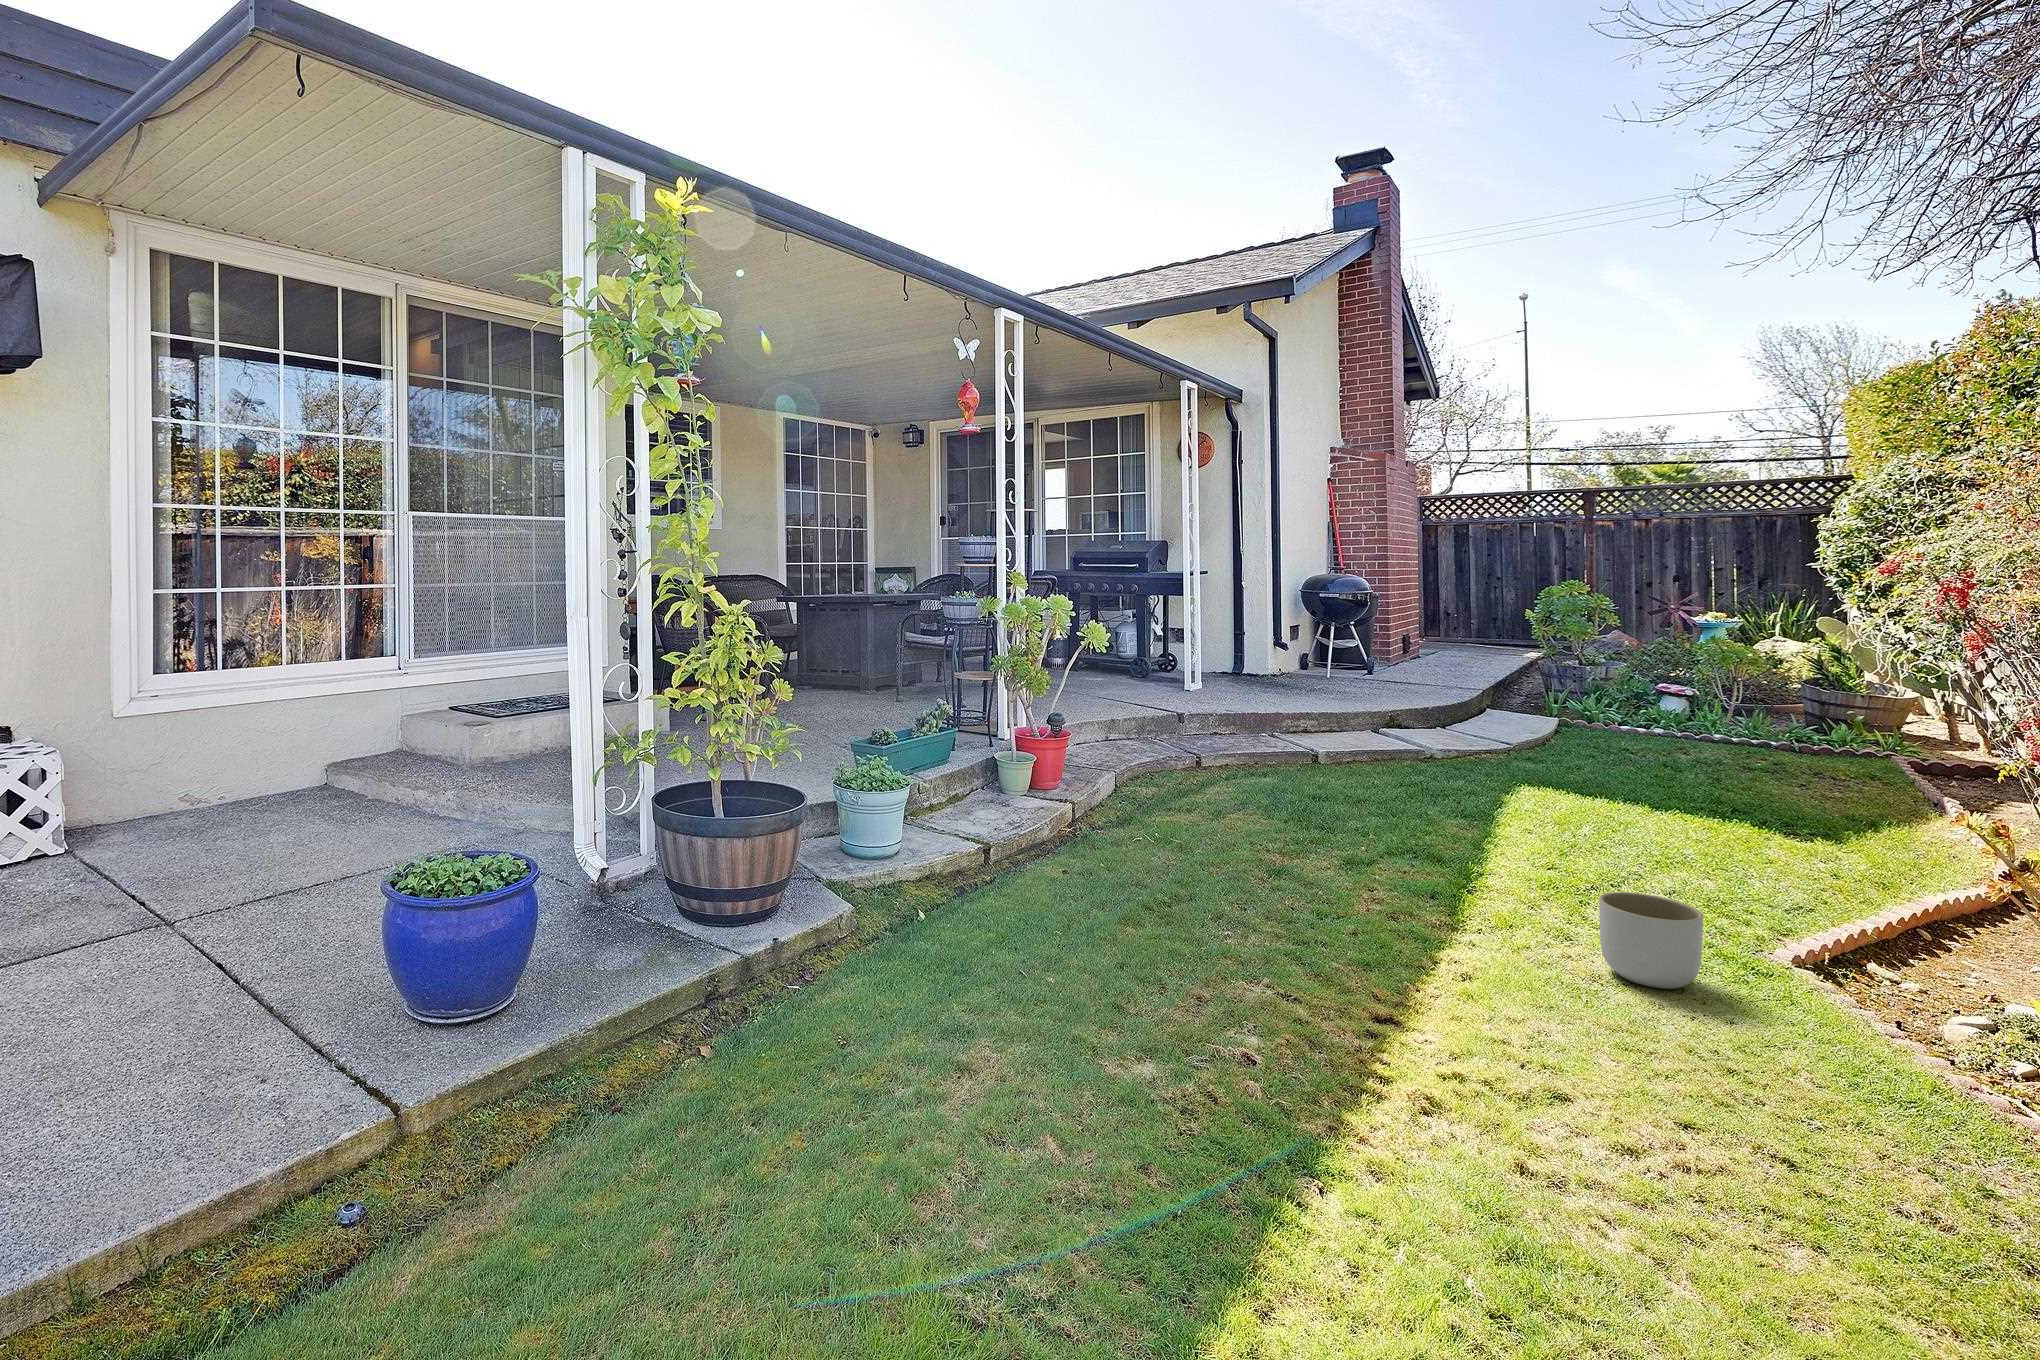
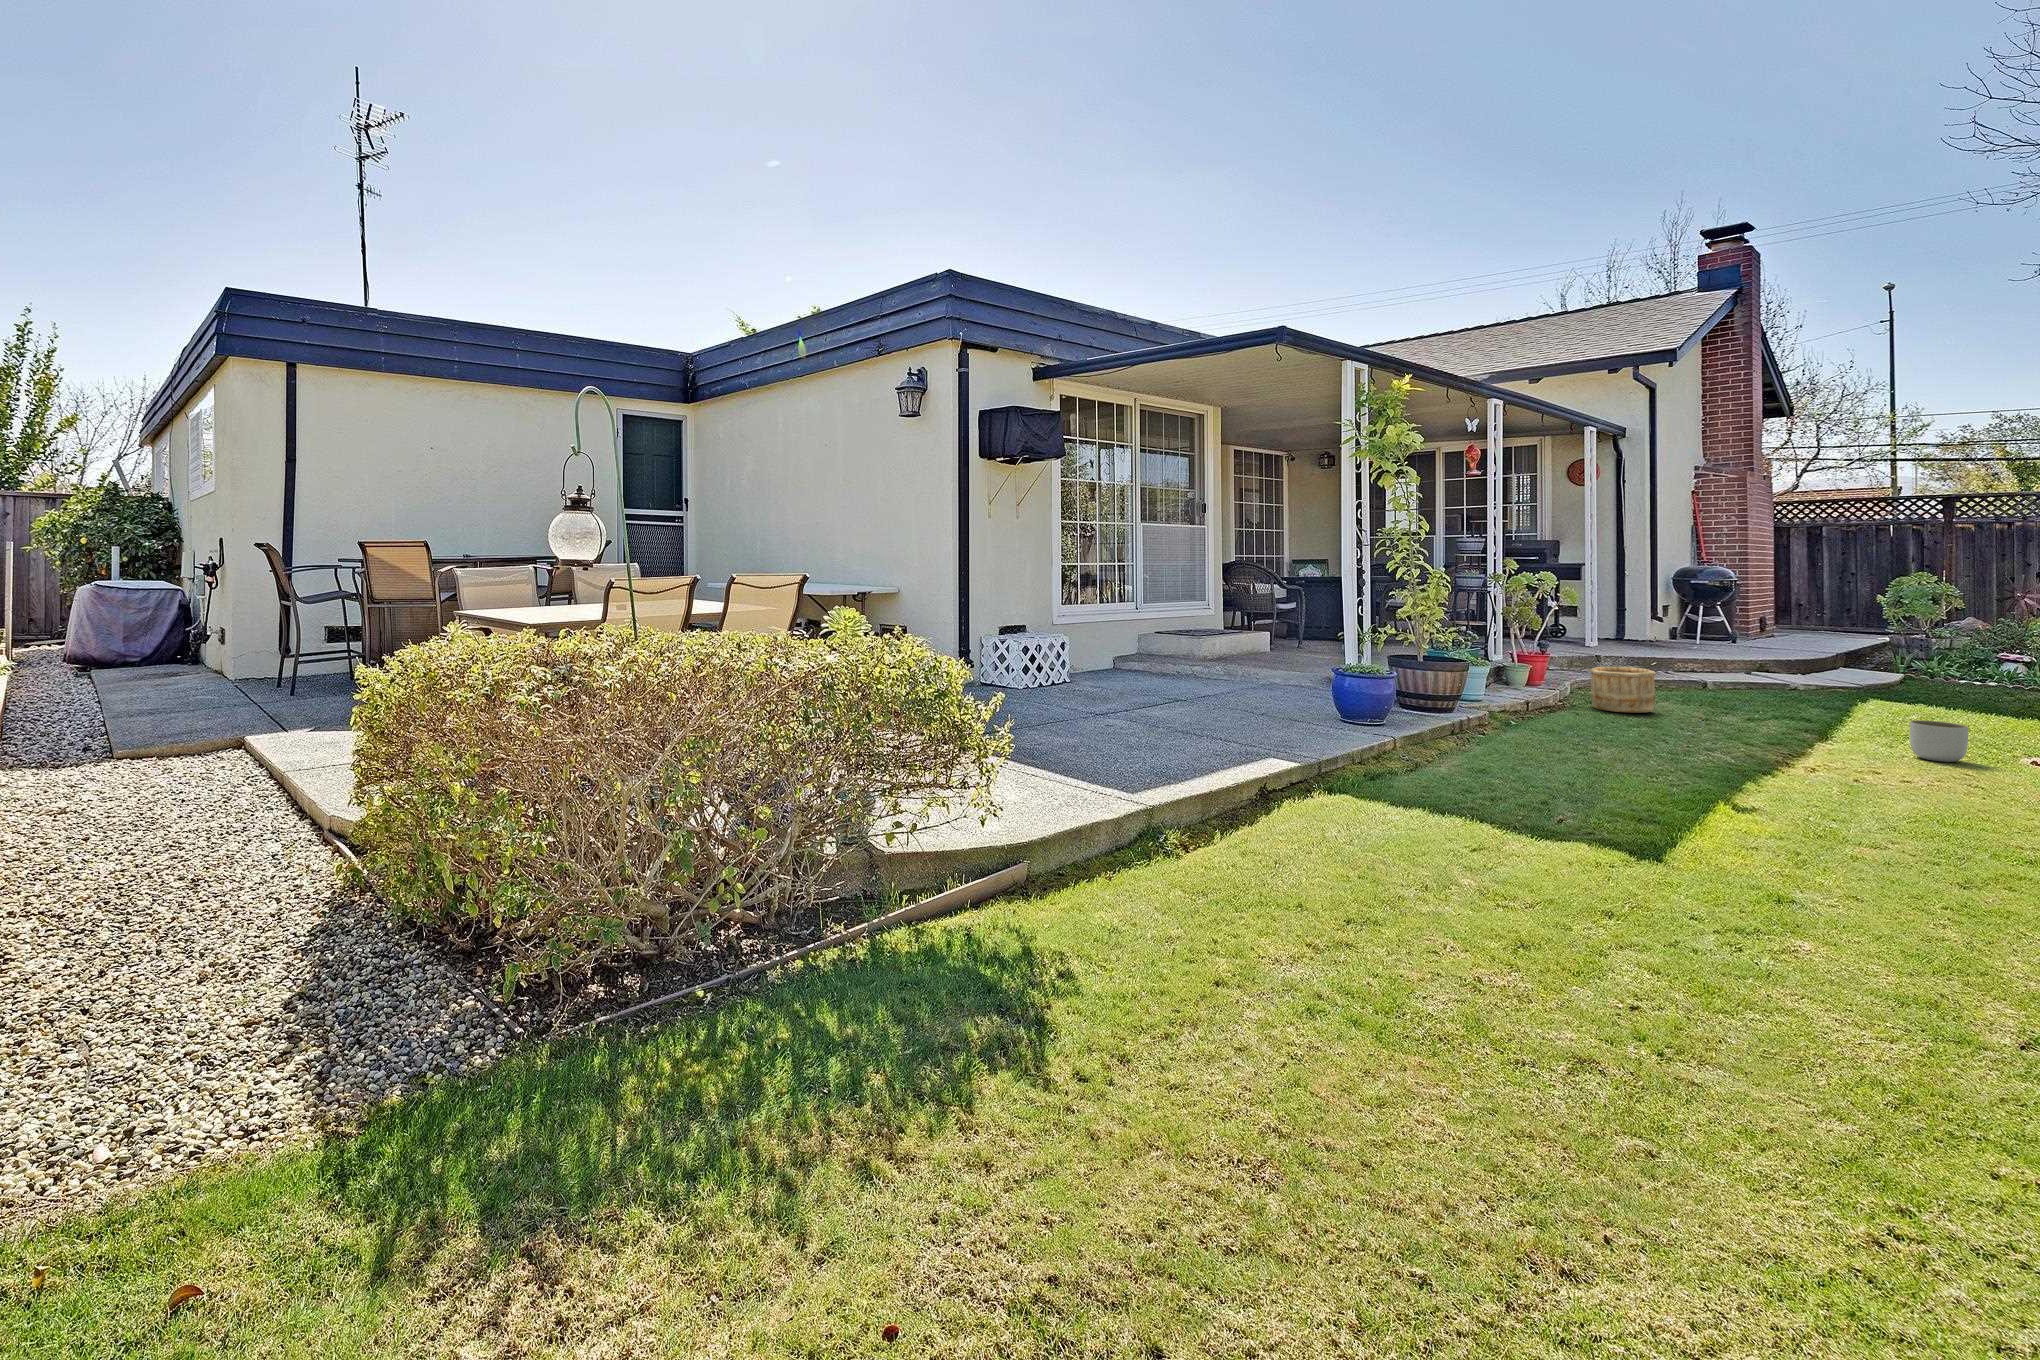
wooden bucket: none [1113,754,1210,844] -> present [1589,667,1656,713]

